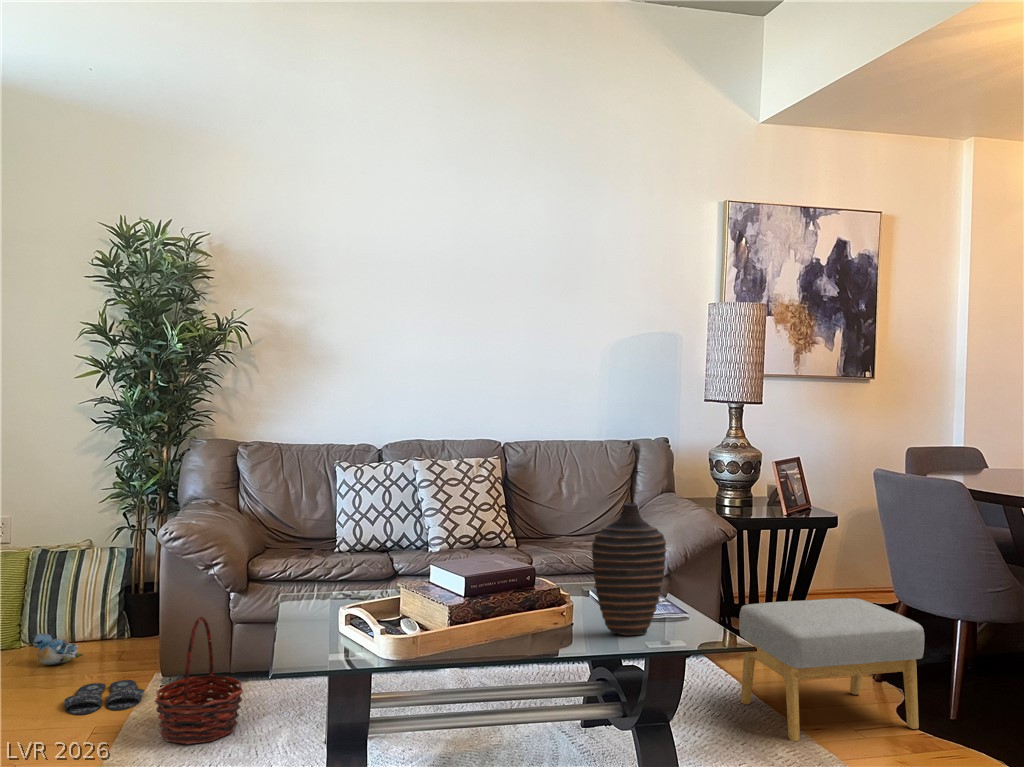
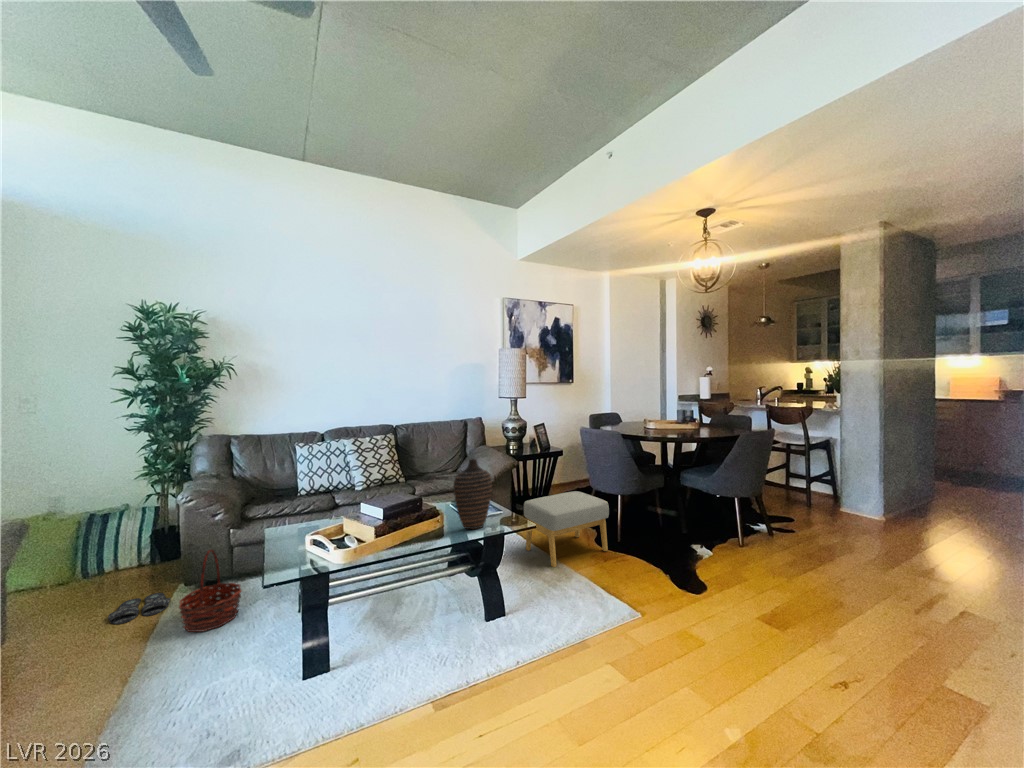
plush toy: present [32,633,83,665] -> none [82,571,123,591]

